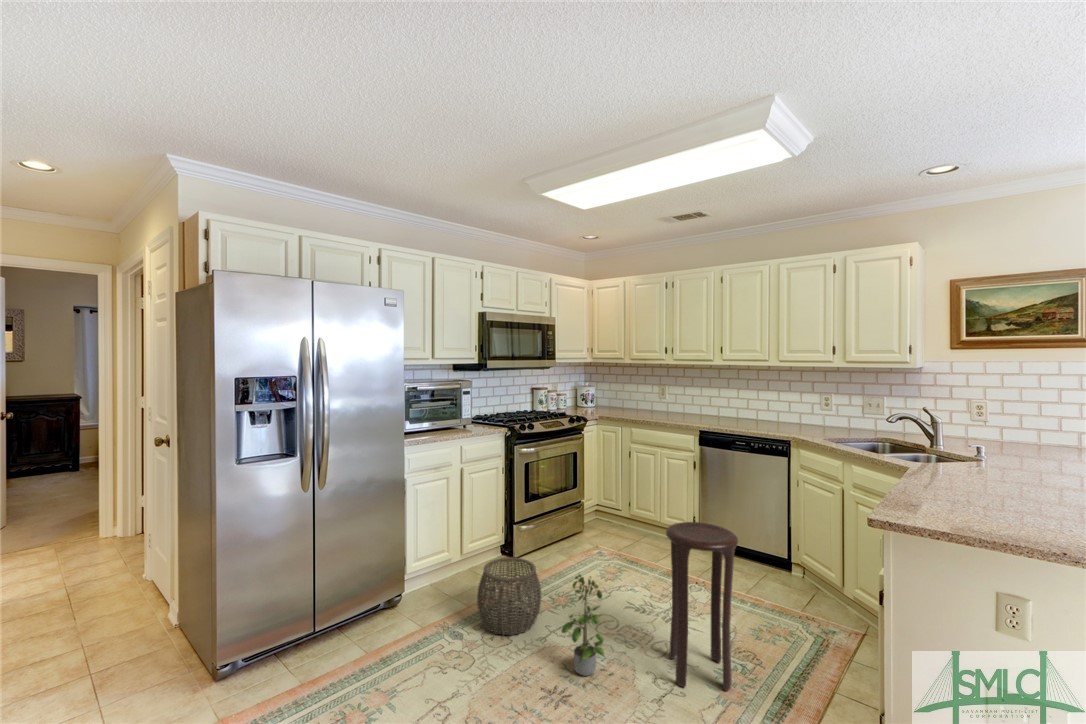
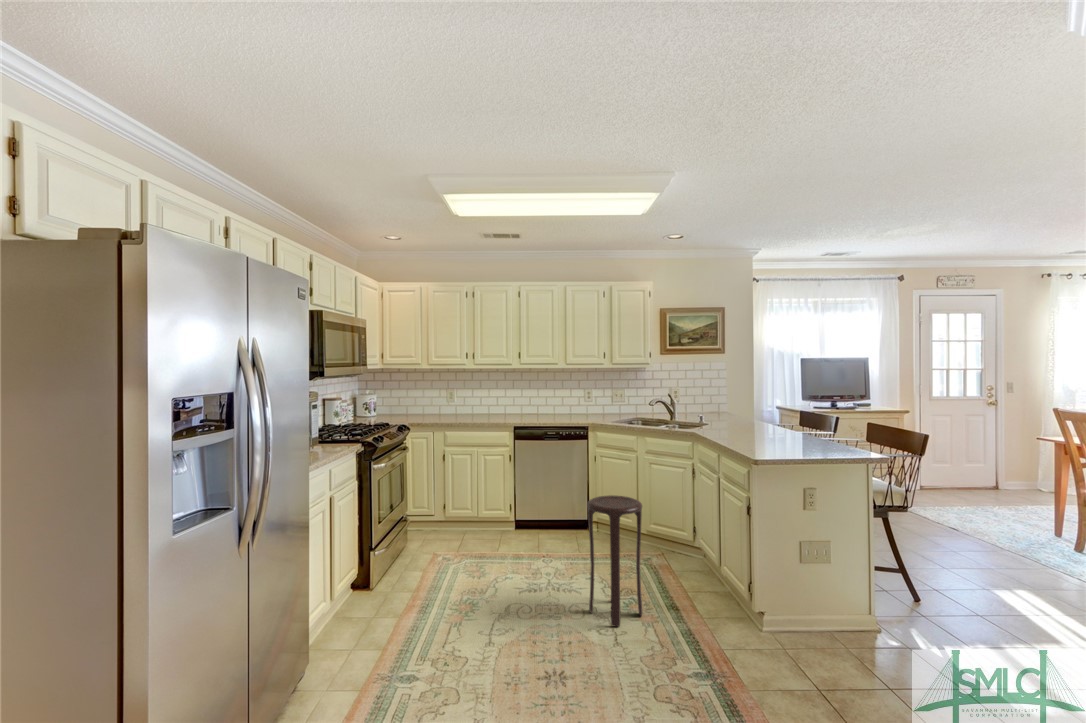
woven basket: present [477,557,542,635] -> none [408,576,478,660]
potted plant: present [562,575,604,676] -> none [528,562,582,653]

